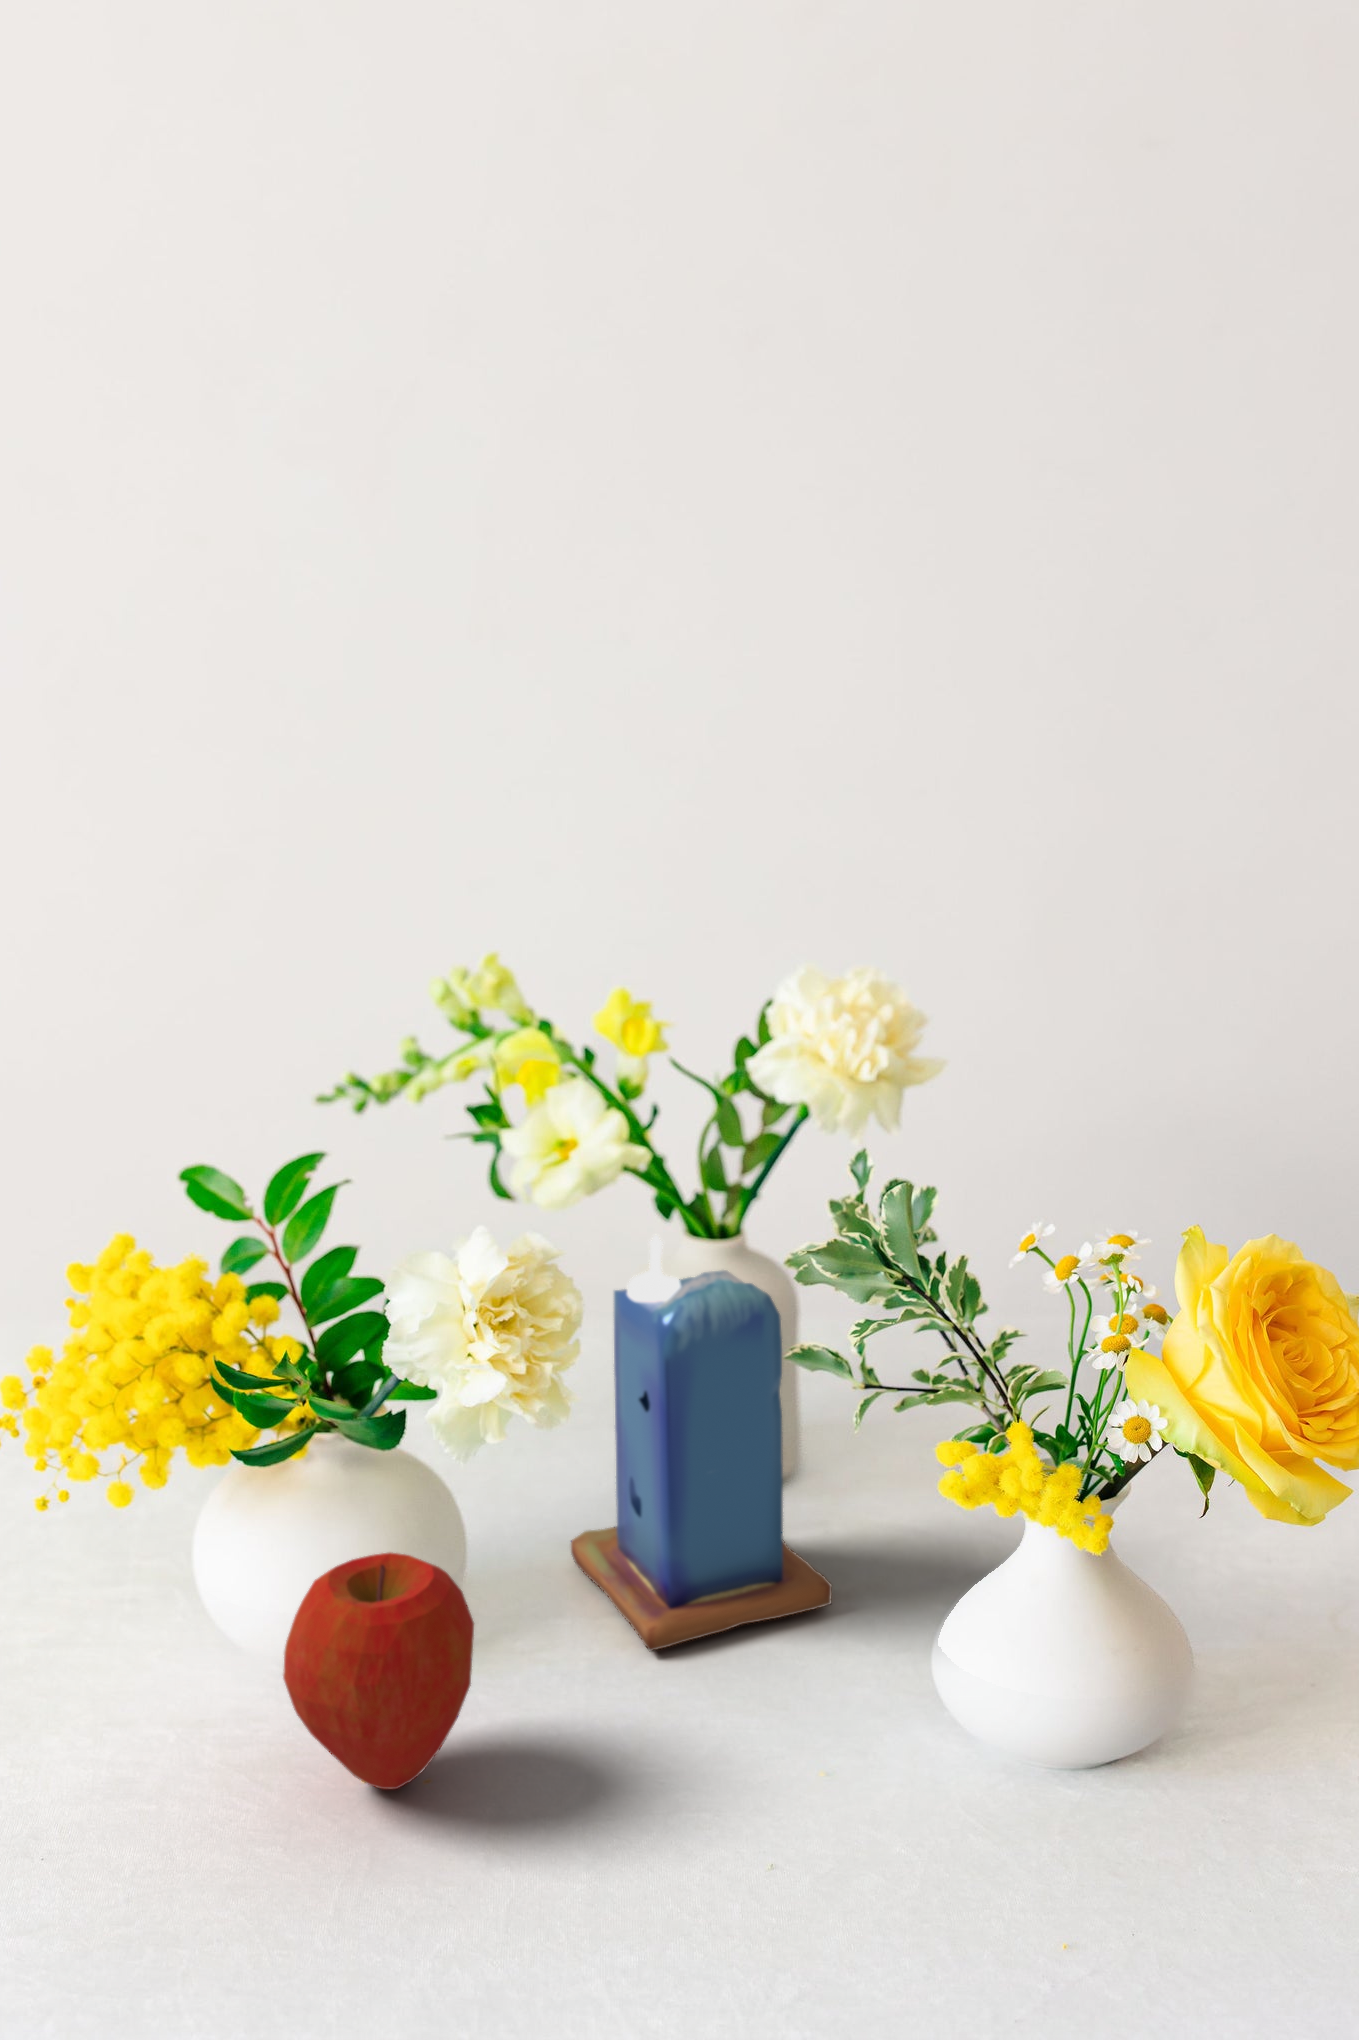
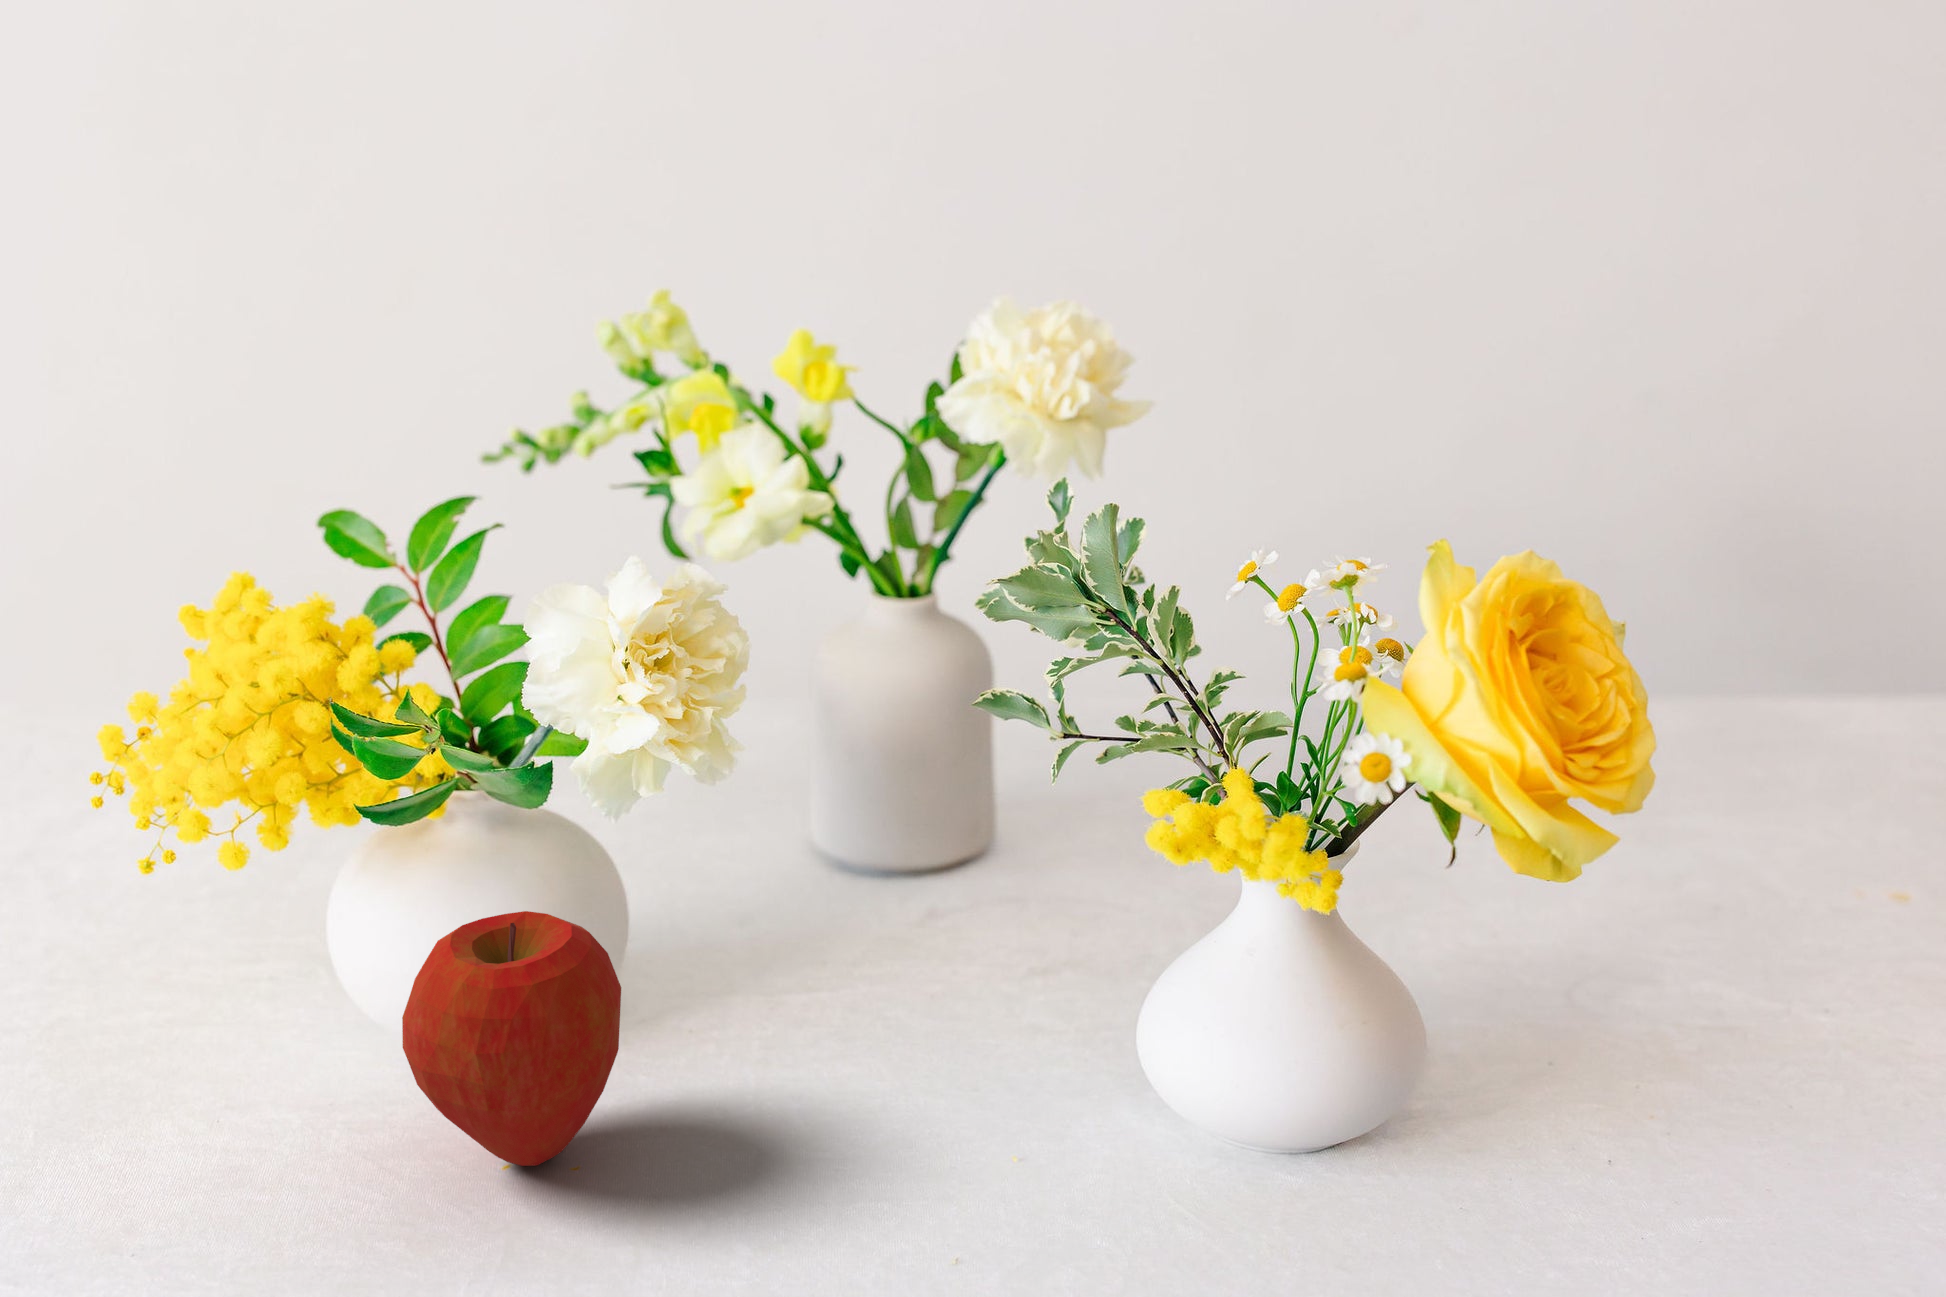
candle: present [571,1235,832,1651] -> none [751,580,1026,1021]

